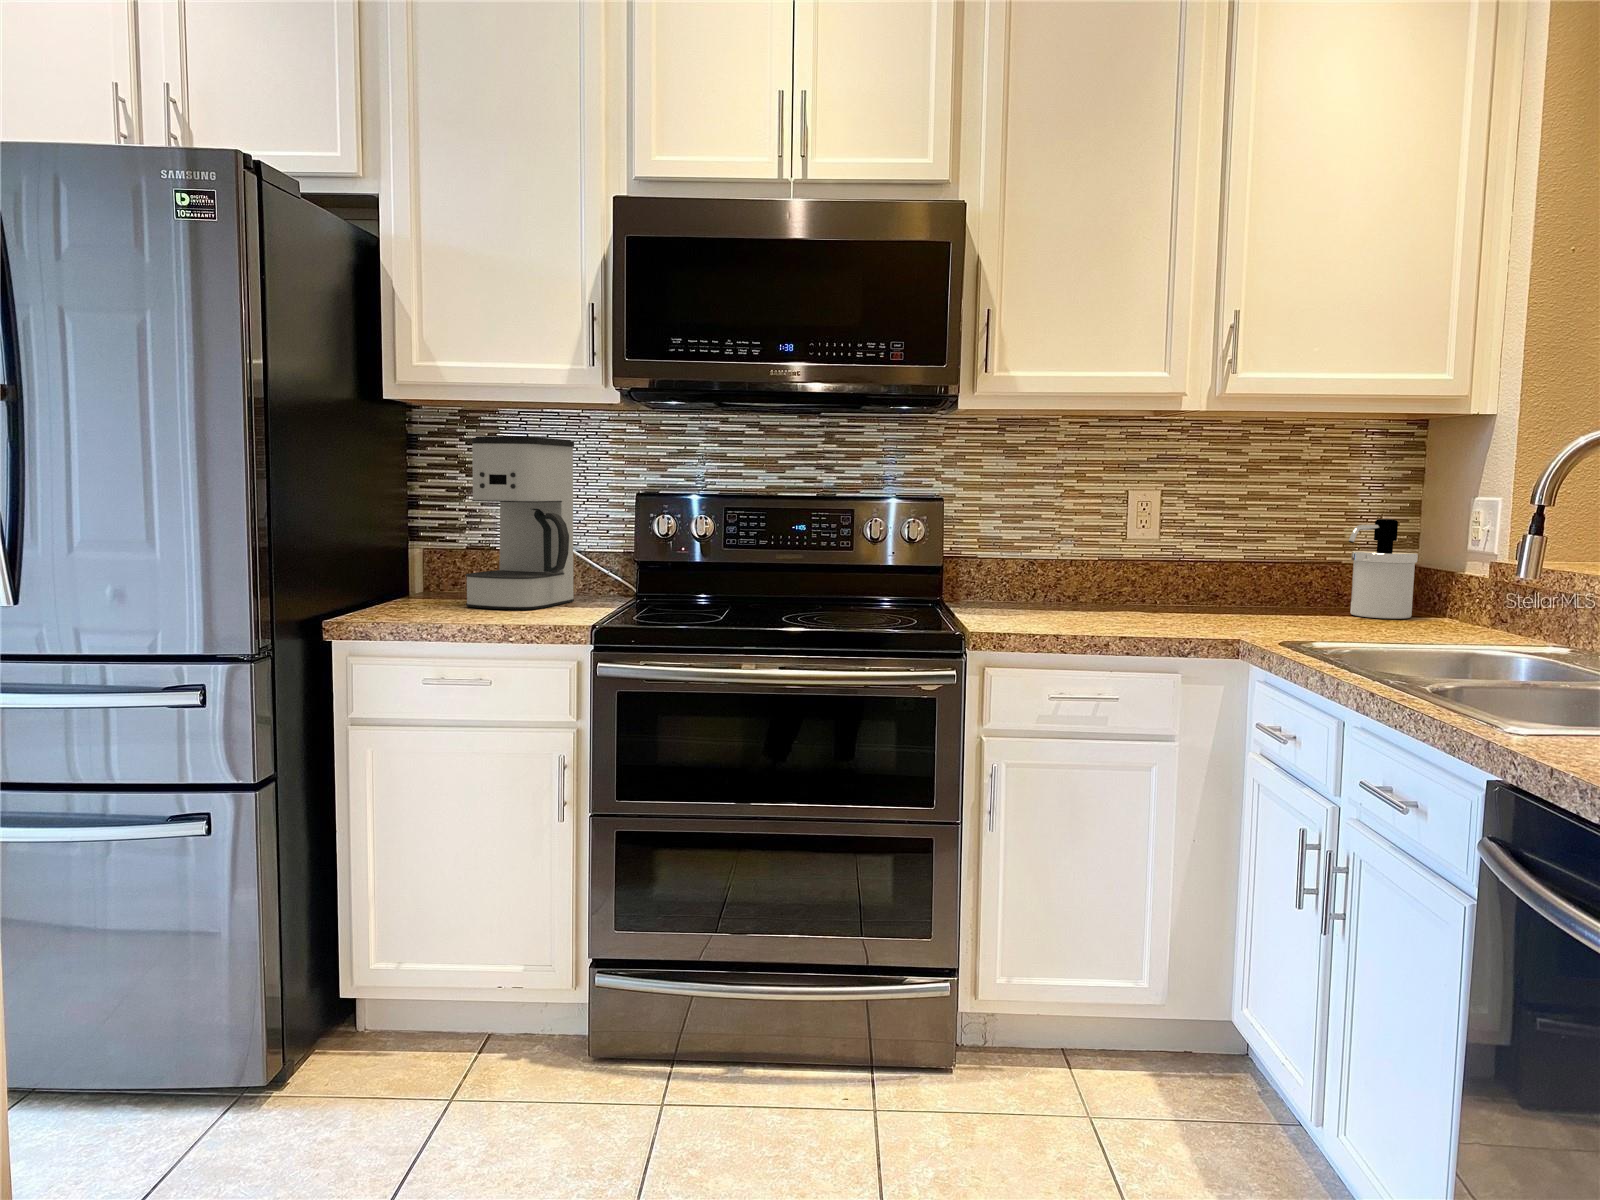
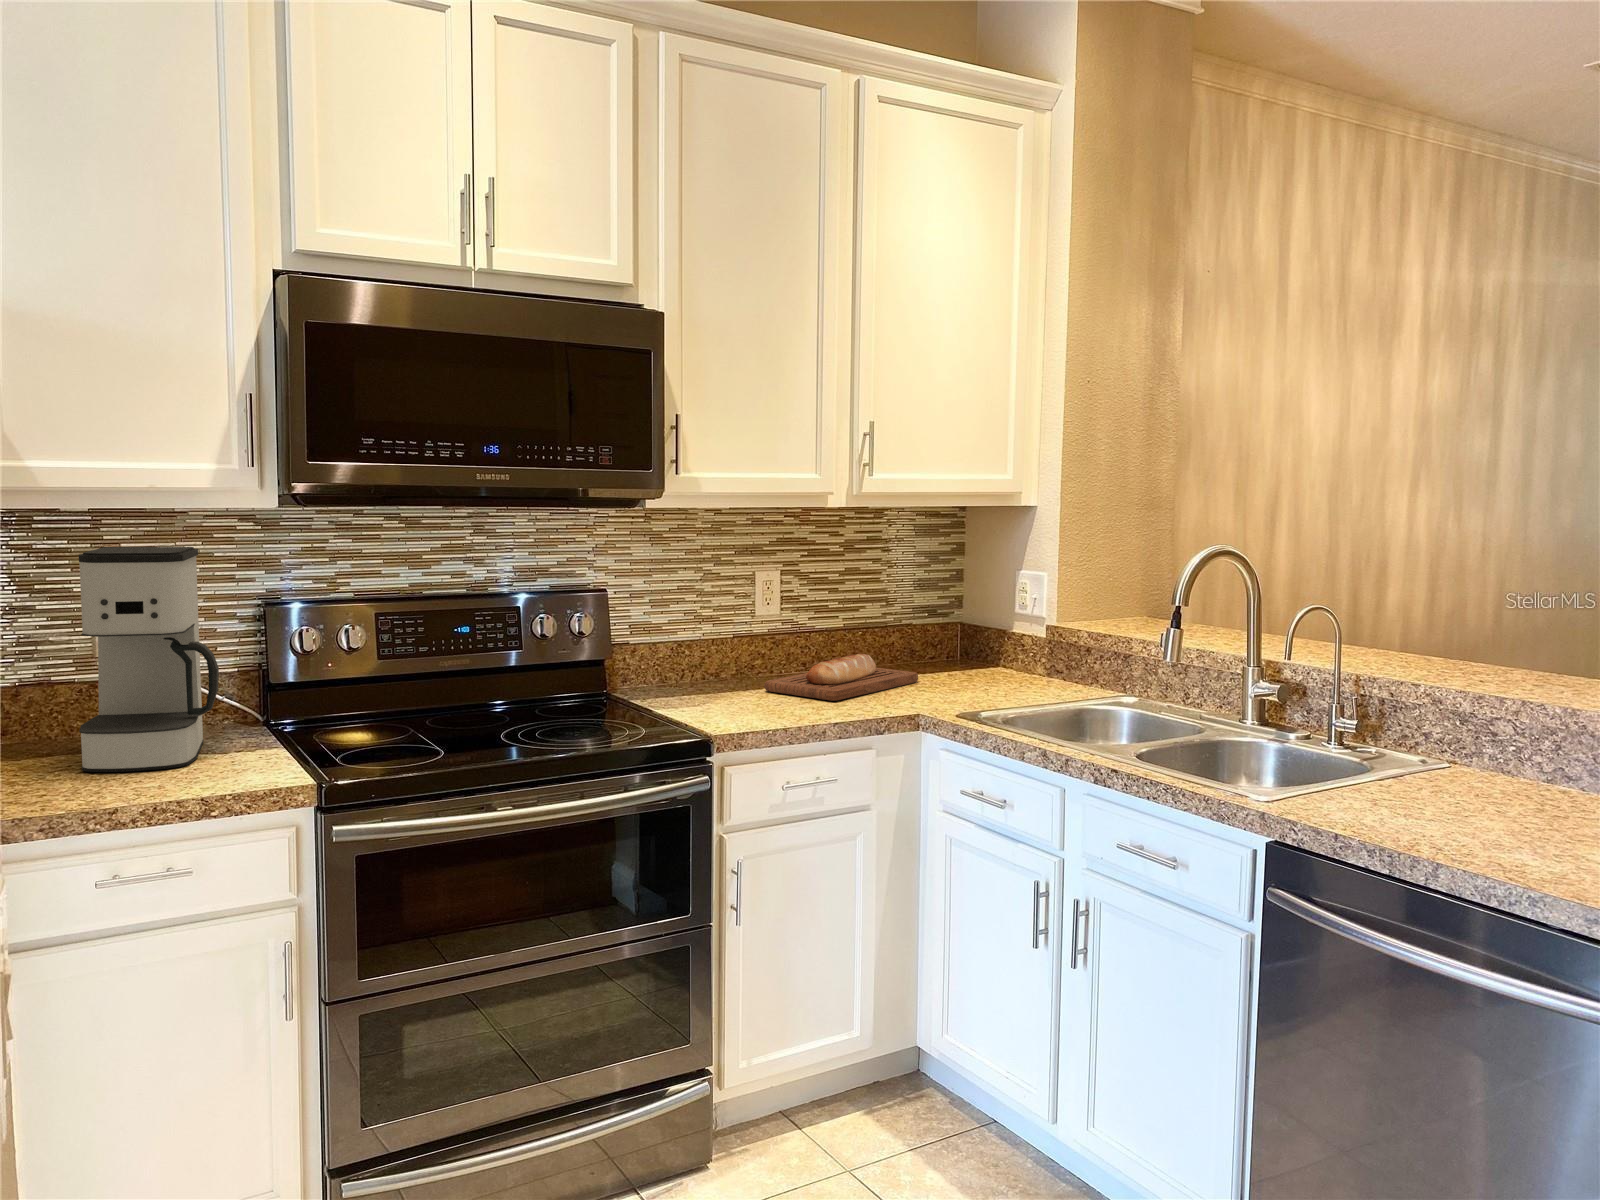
soap dispenser: present [1349,519,1418,619] -> none [940,592,990,676]
bread loaf: none [1103,582,1302,621] -> present [764,654,918,701]

